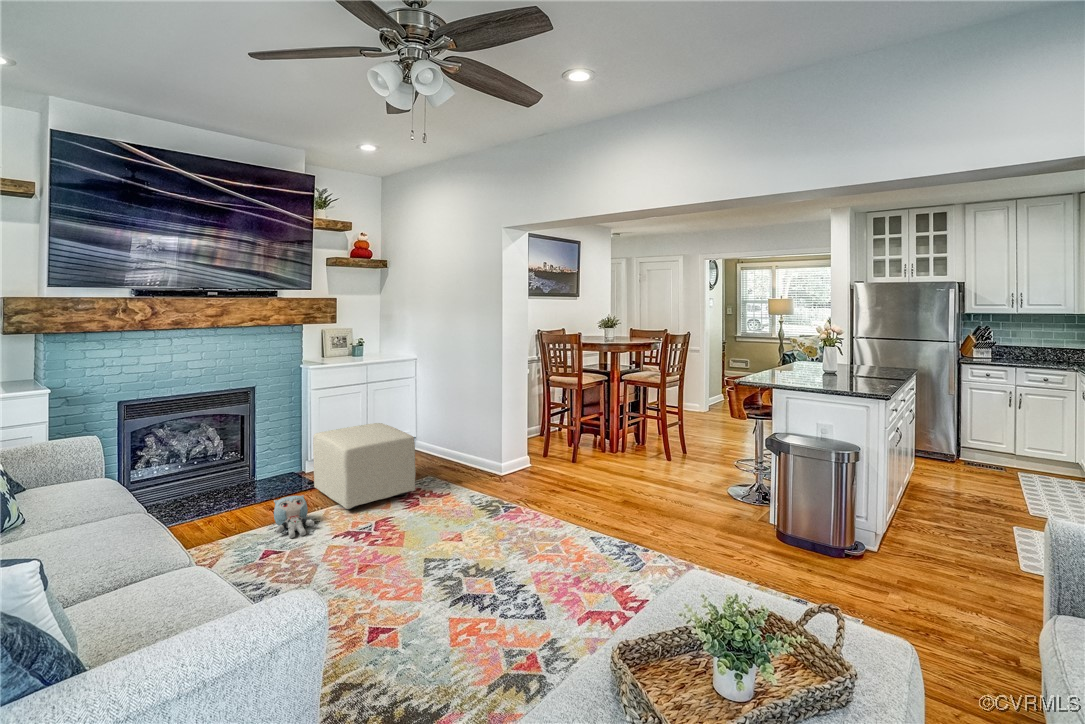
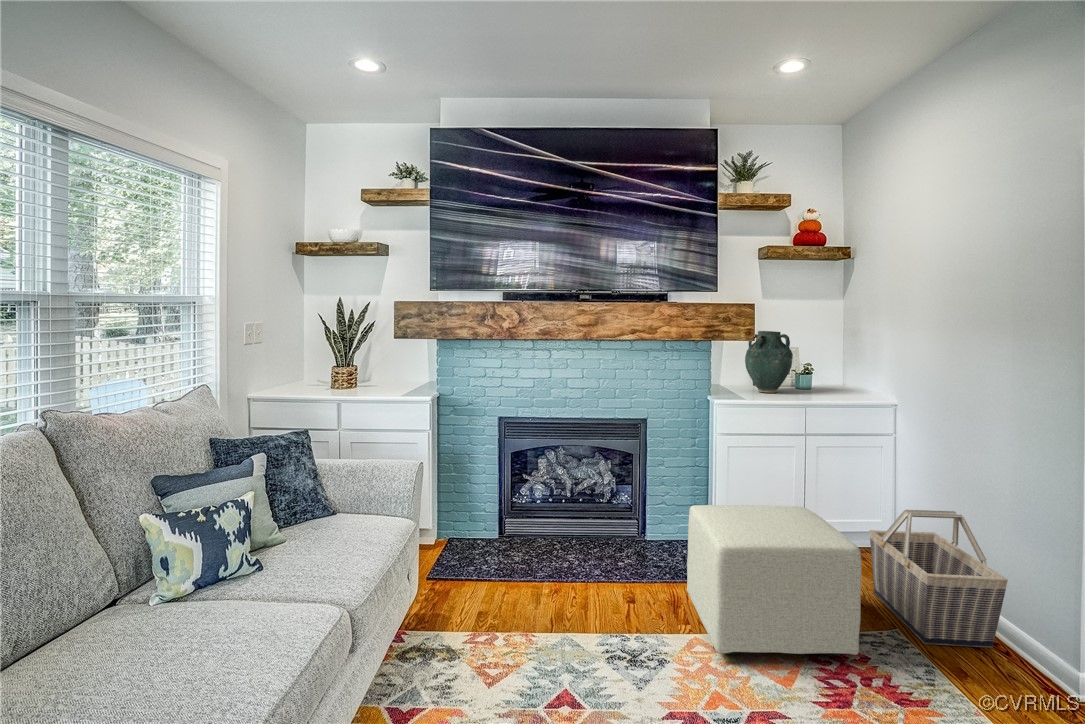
vase: none [328,315,359,356] -> present [745,331,793,393]
basket: none [412,412,474,479] -> present [869,510,1008,648]
plush toy: present [274,495,314,538] -> none [596,602,656,680]

